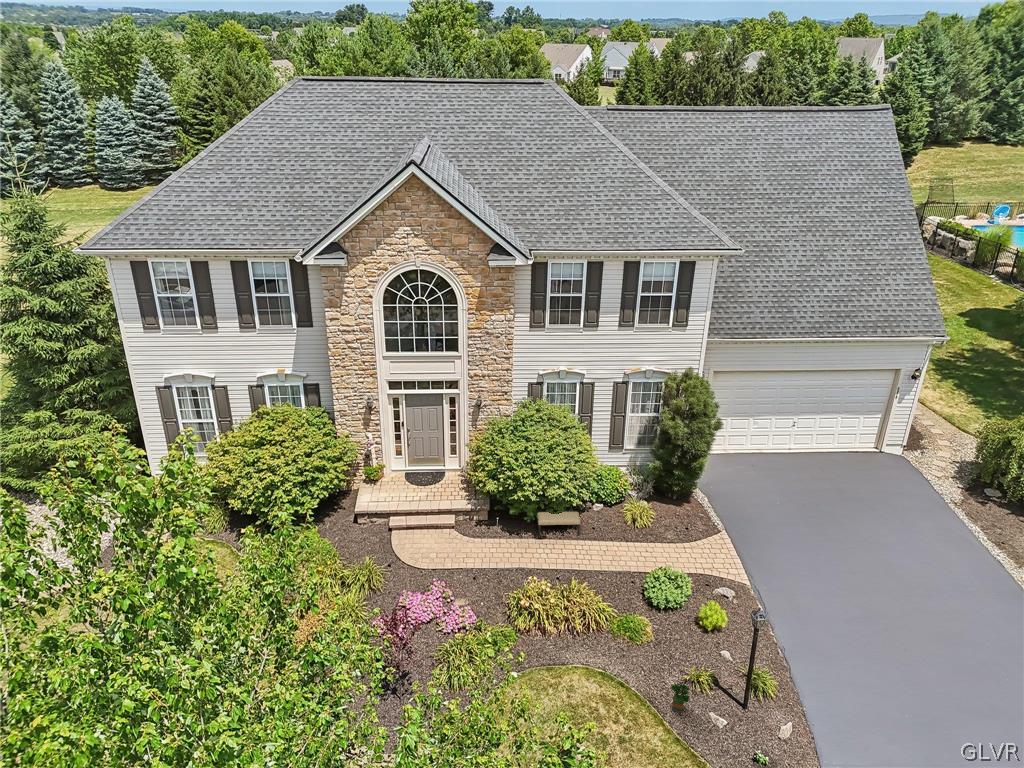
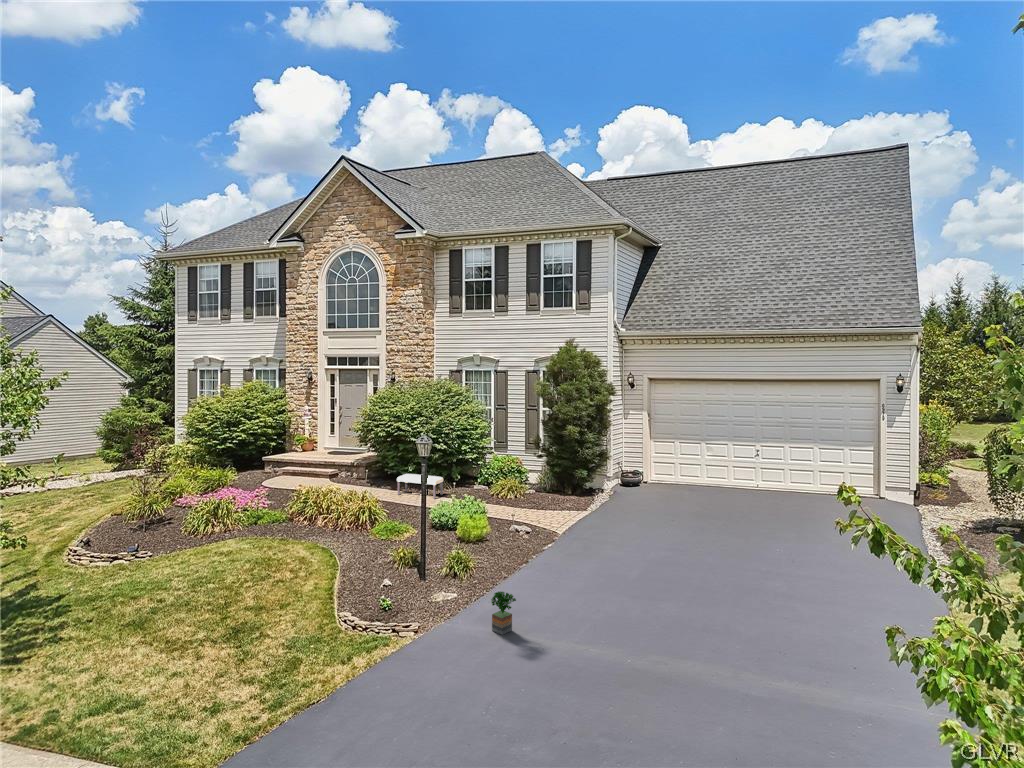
potted tree: present [671,684,690,713] -> present [491,592,516,635]

